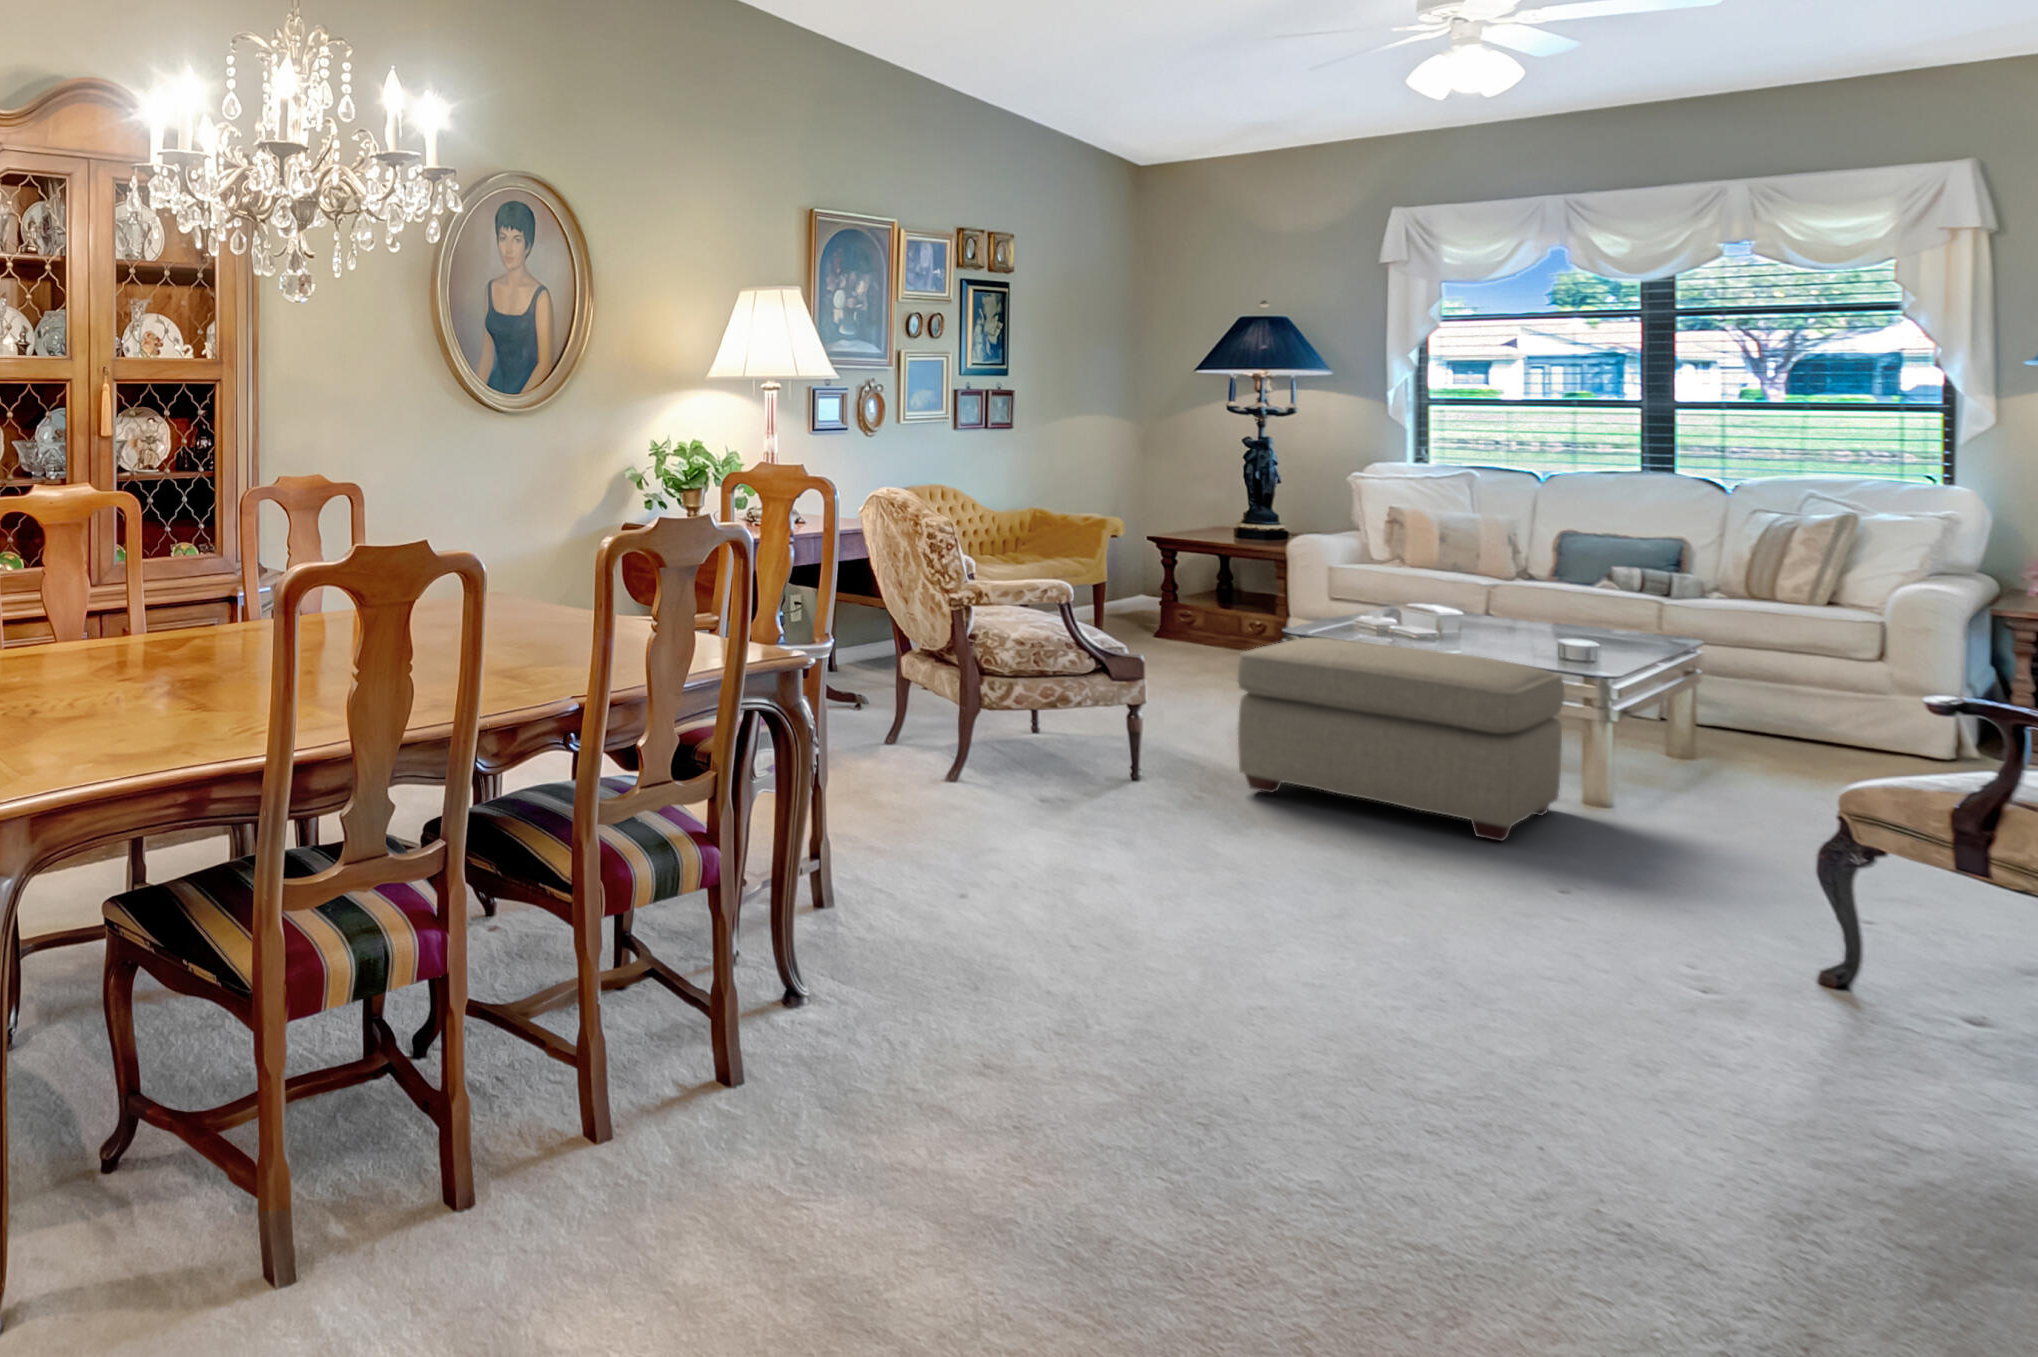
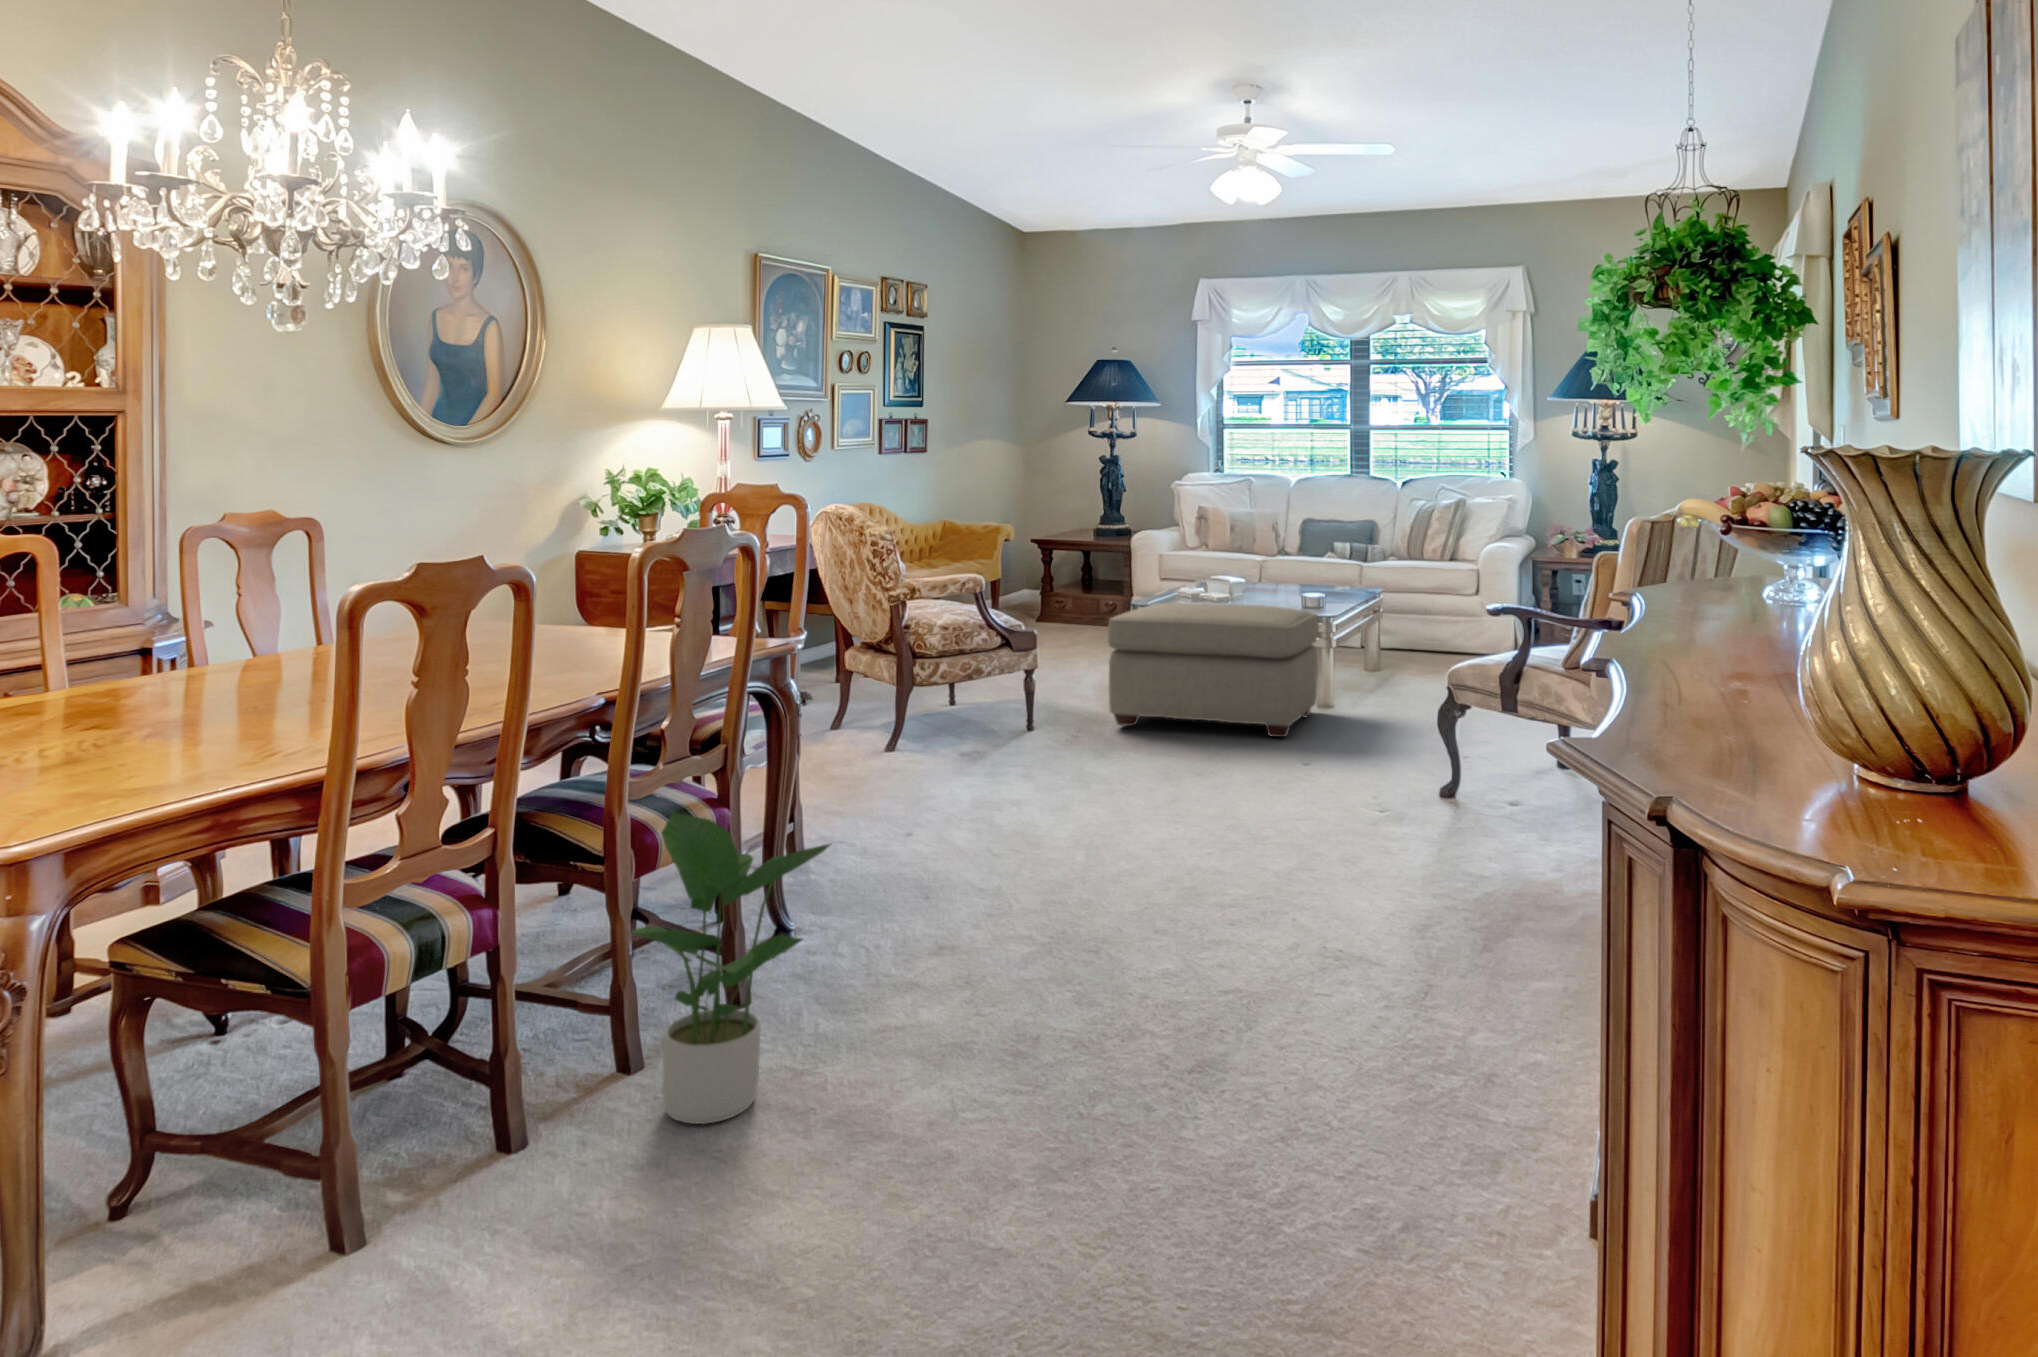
potted plant: none [589,850,816,1212] -> present [631,812,830,1124]

